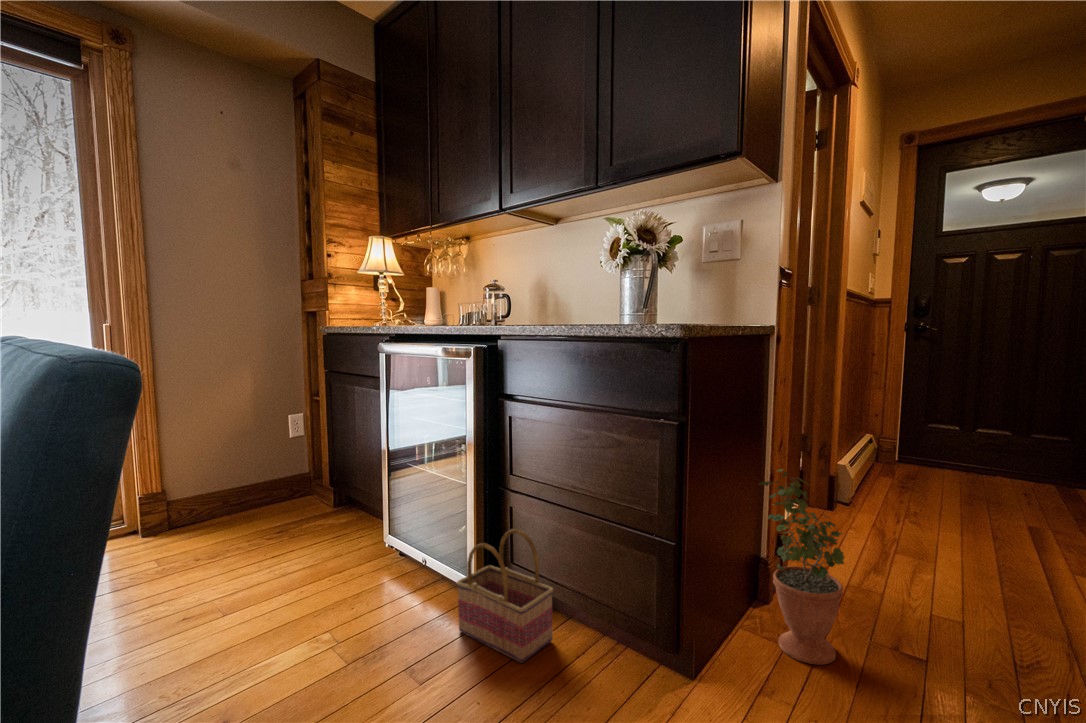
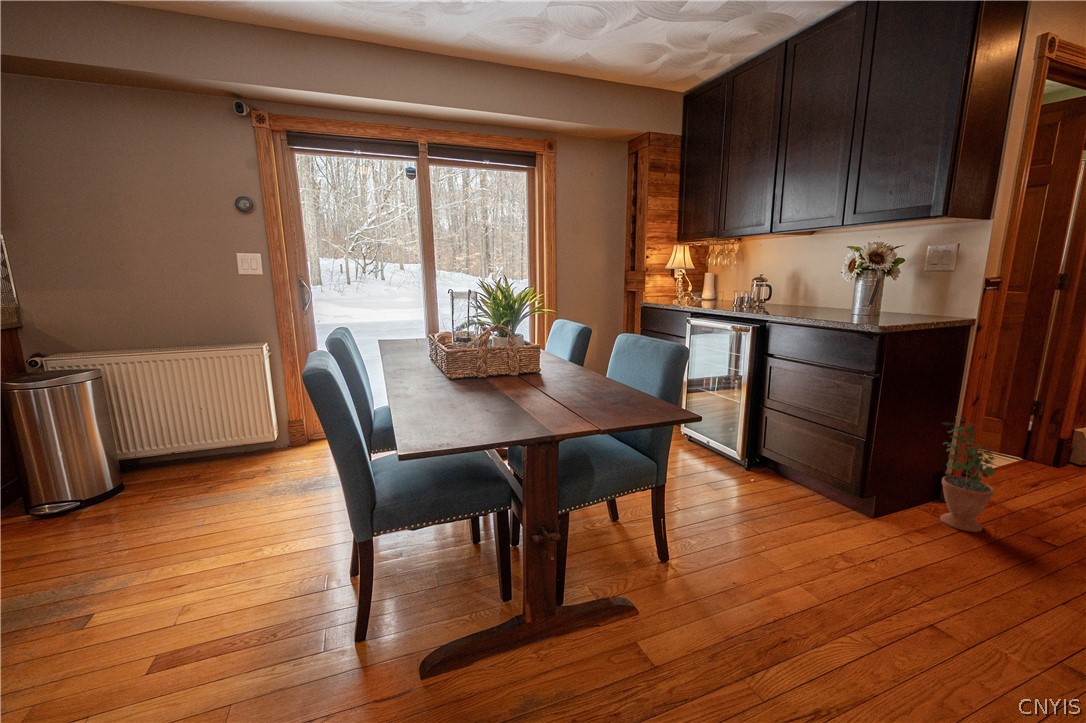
basket: present [457,529,553,663] -> none [731,428,789,493]

